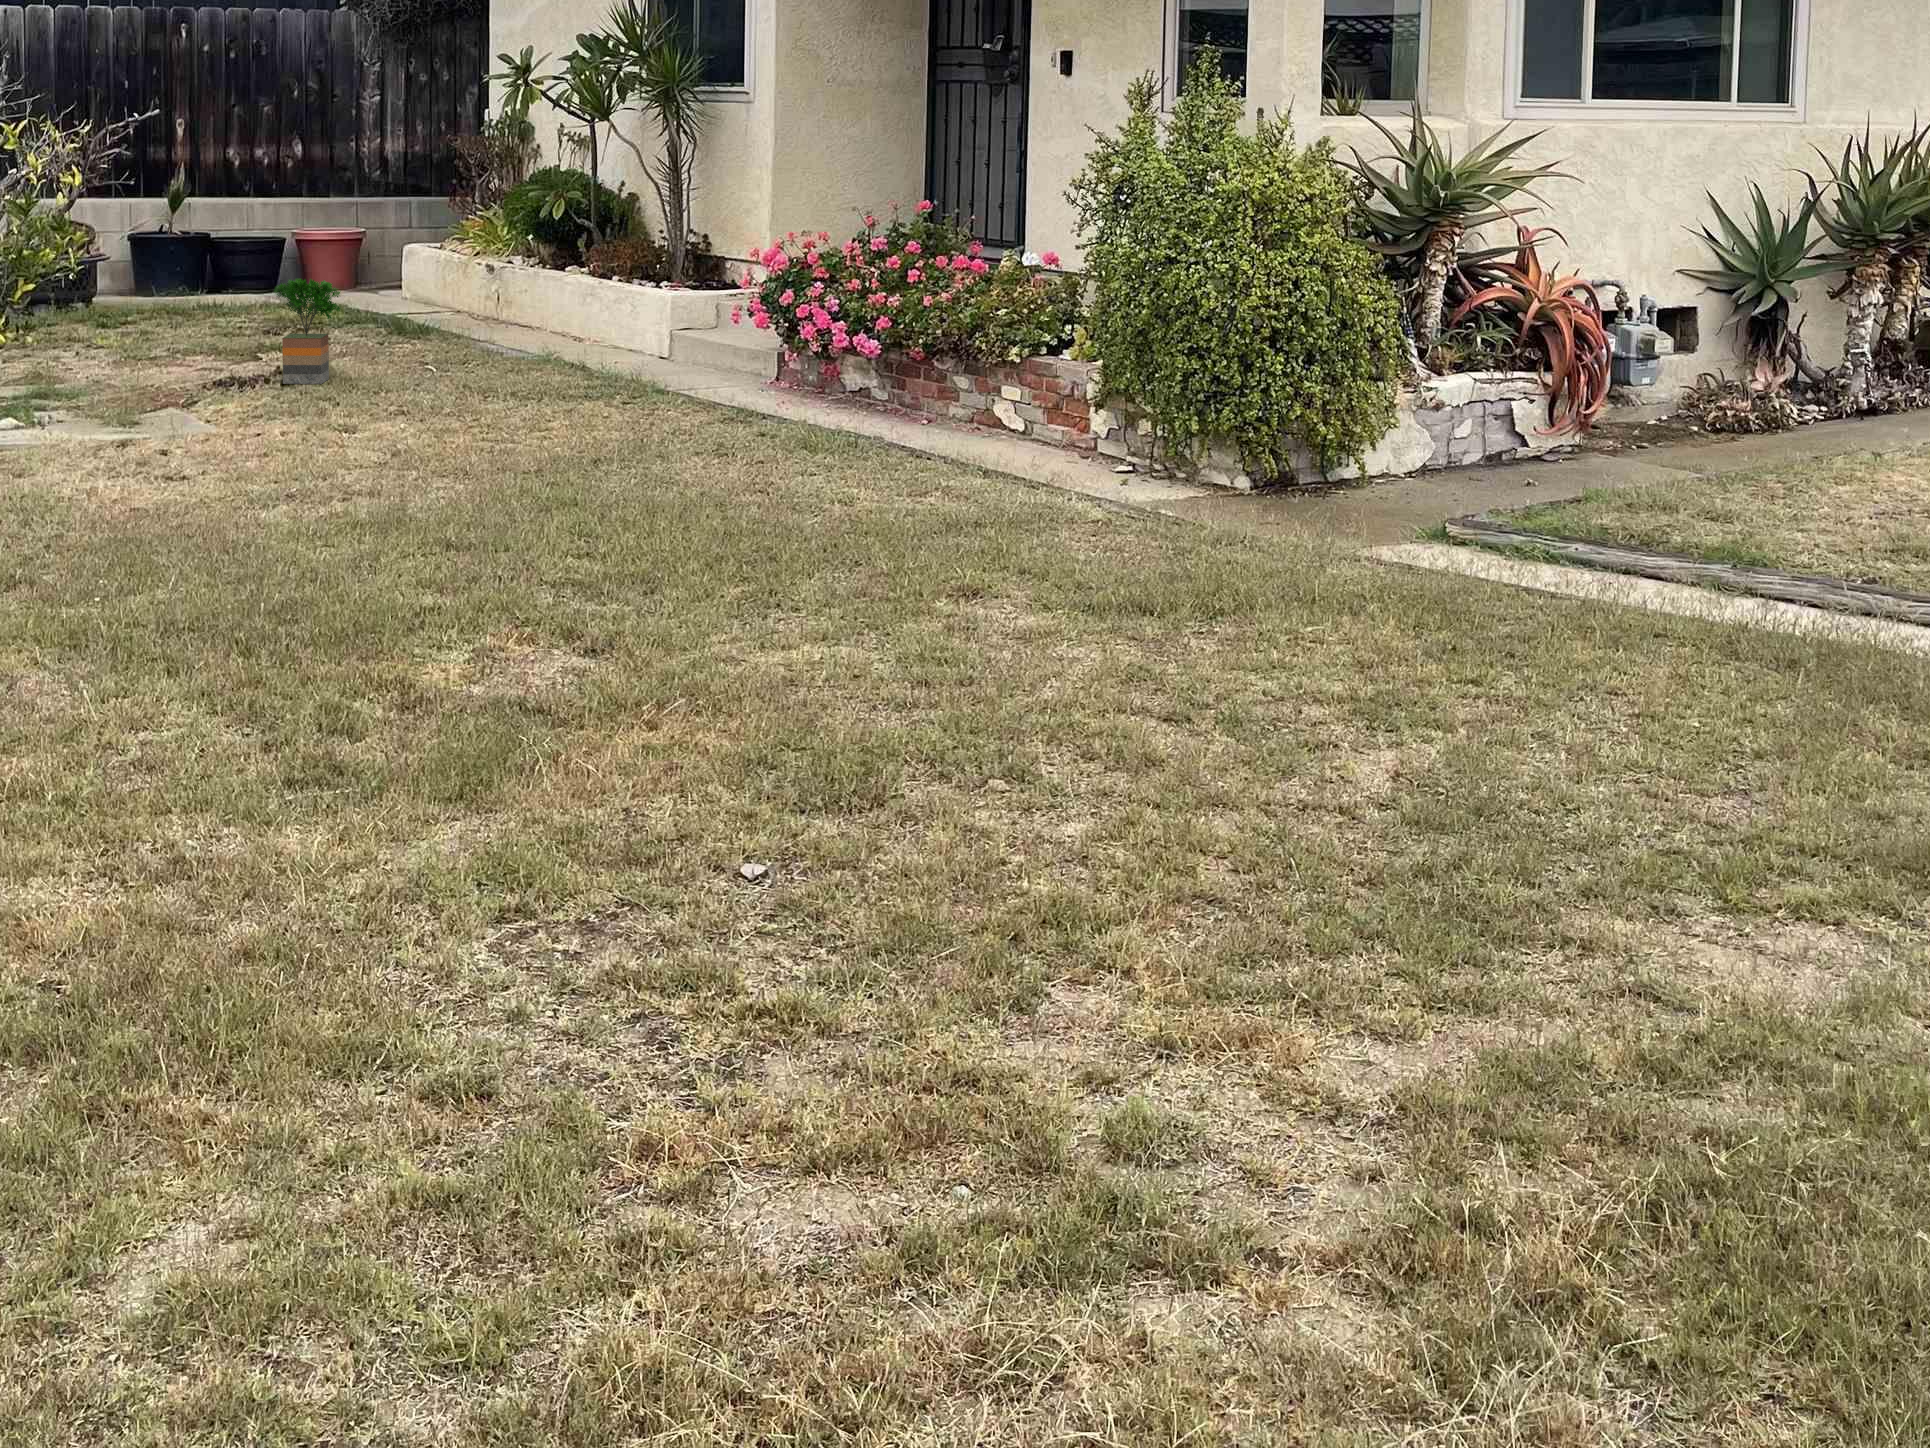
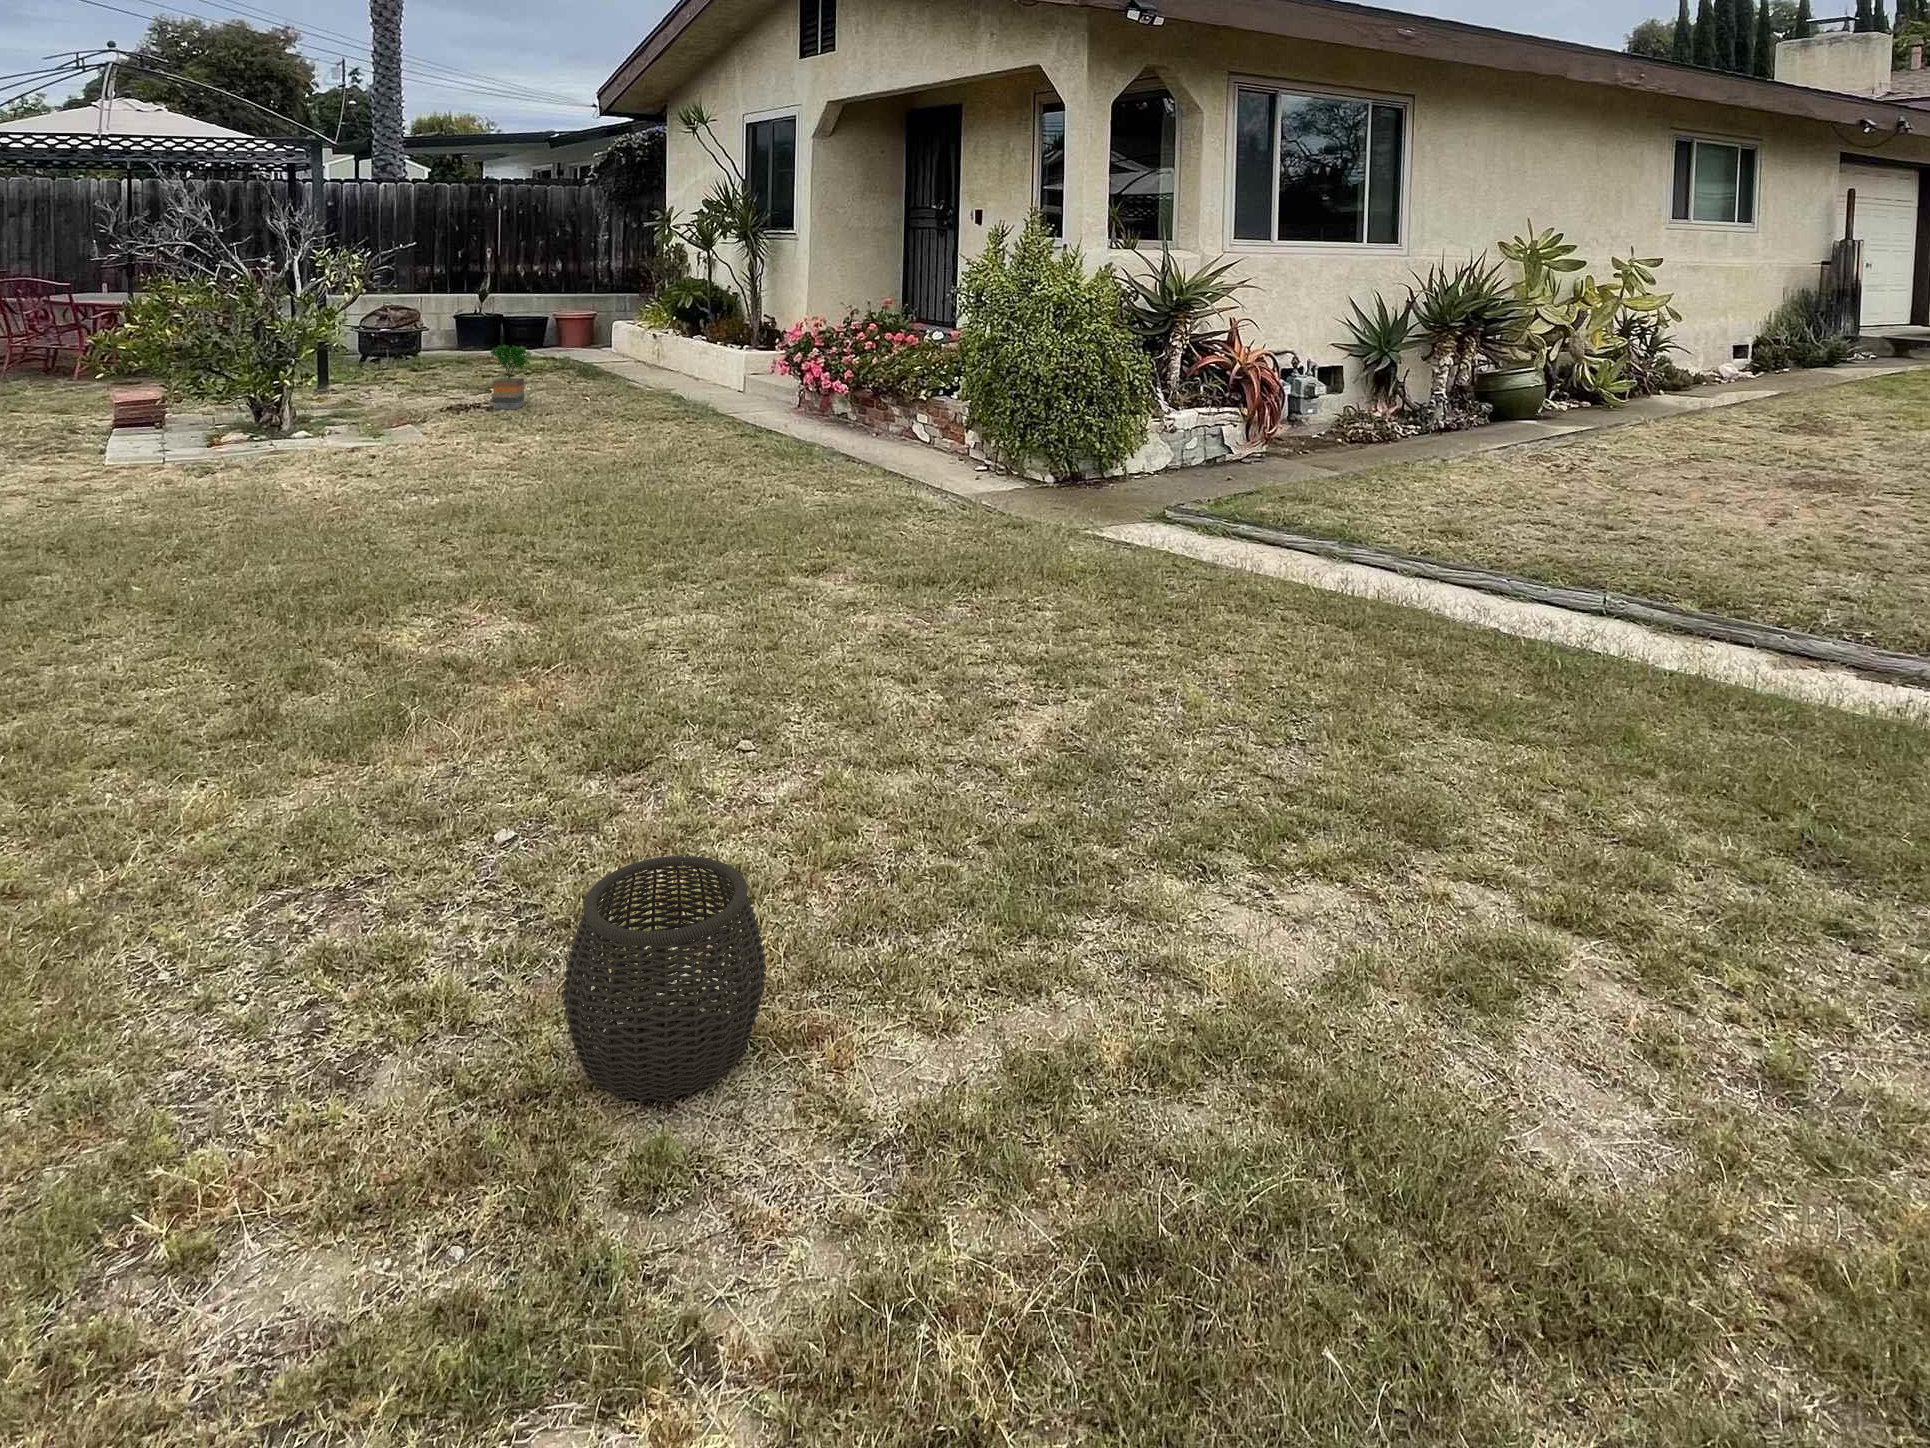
woven basket: none [950,878,1187,1141] -> present [562,856,766,1104]

